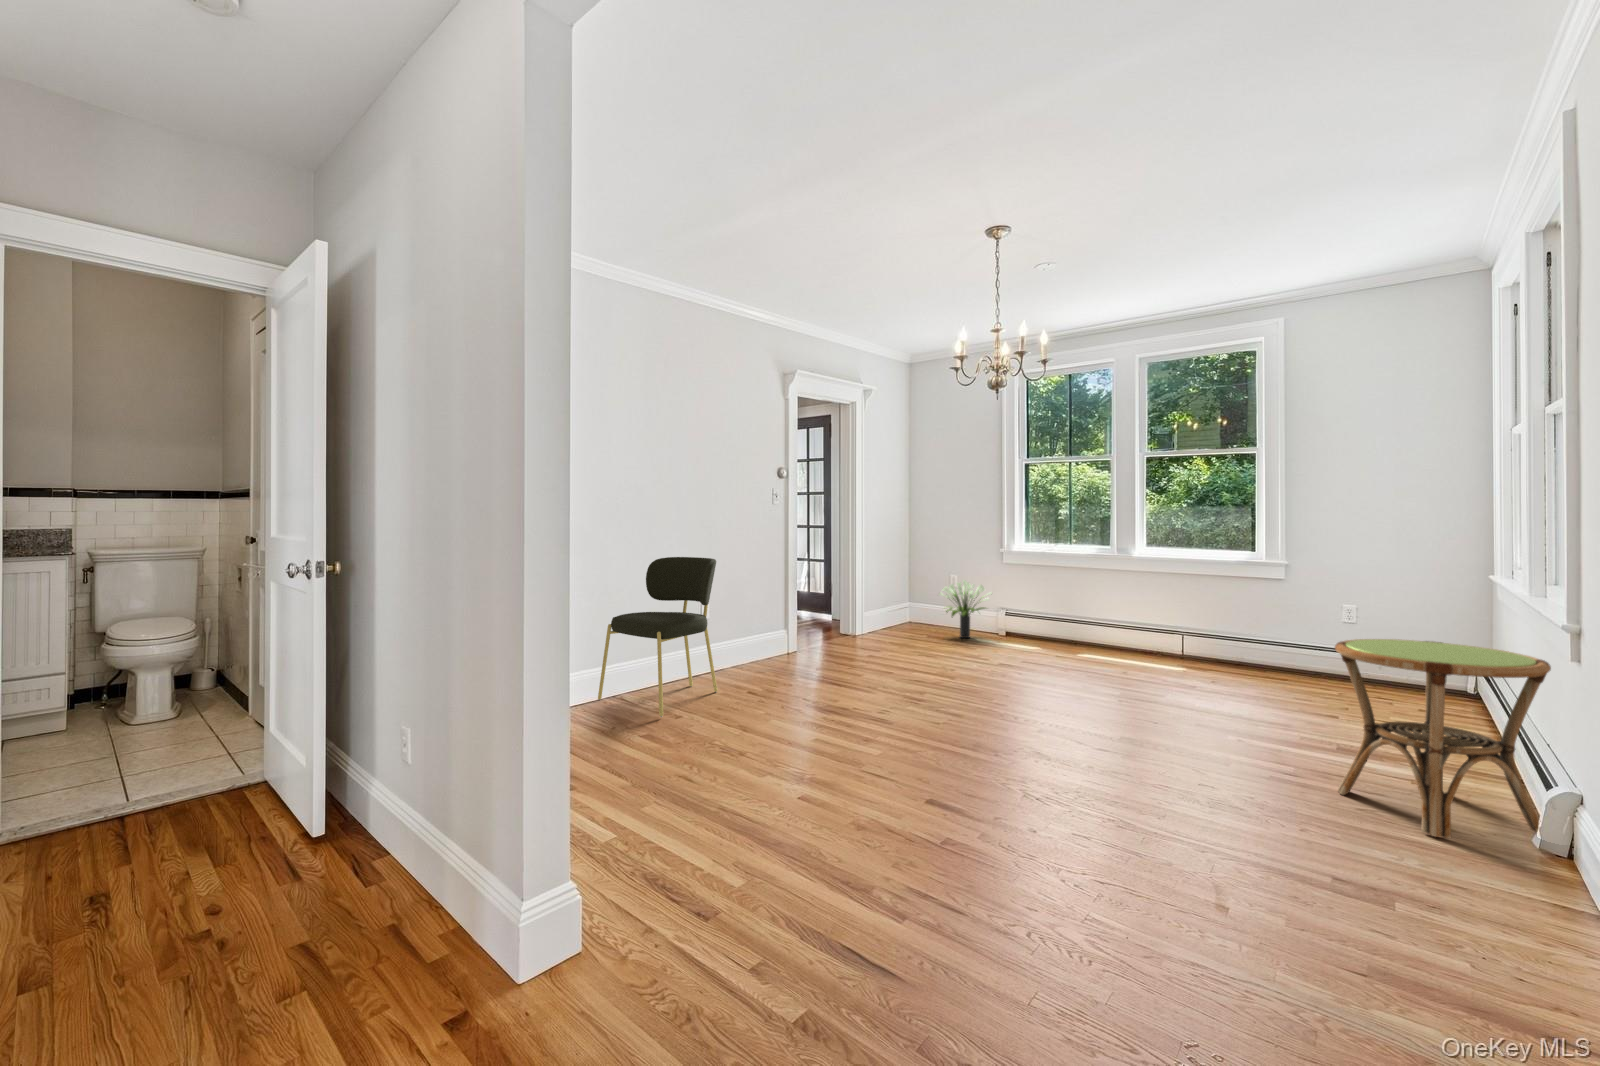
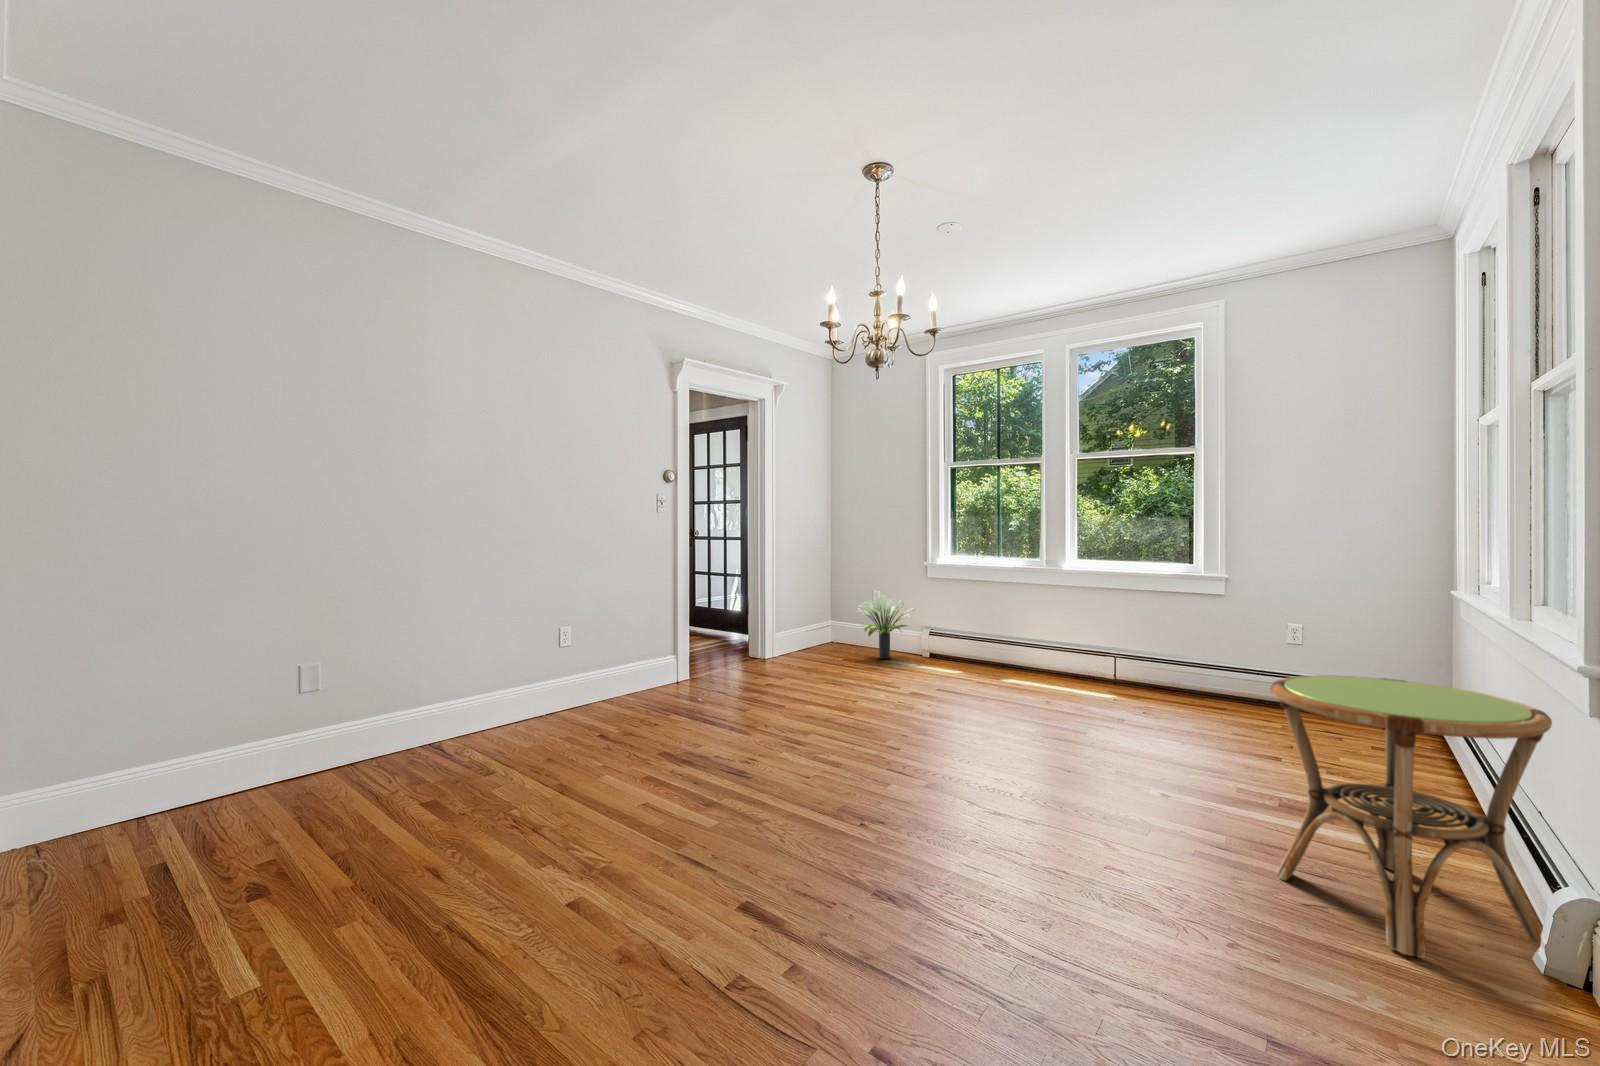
dining chair: present [598,557,717,717] -> none [412,573,565,770]

